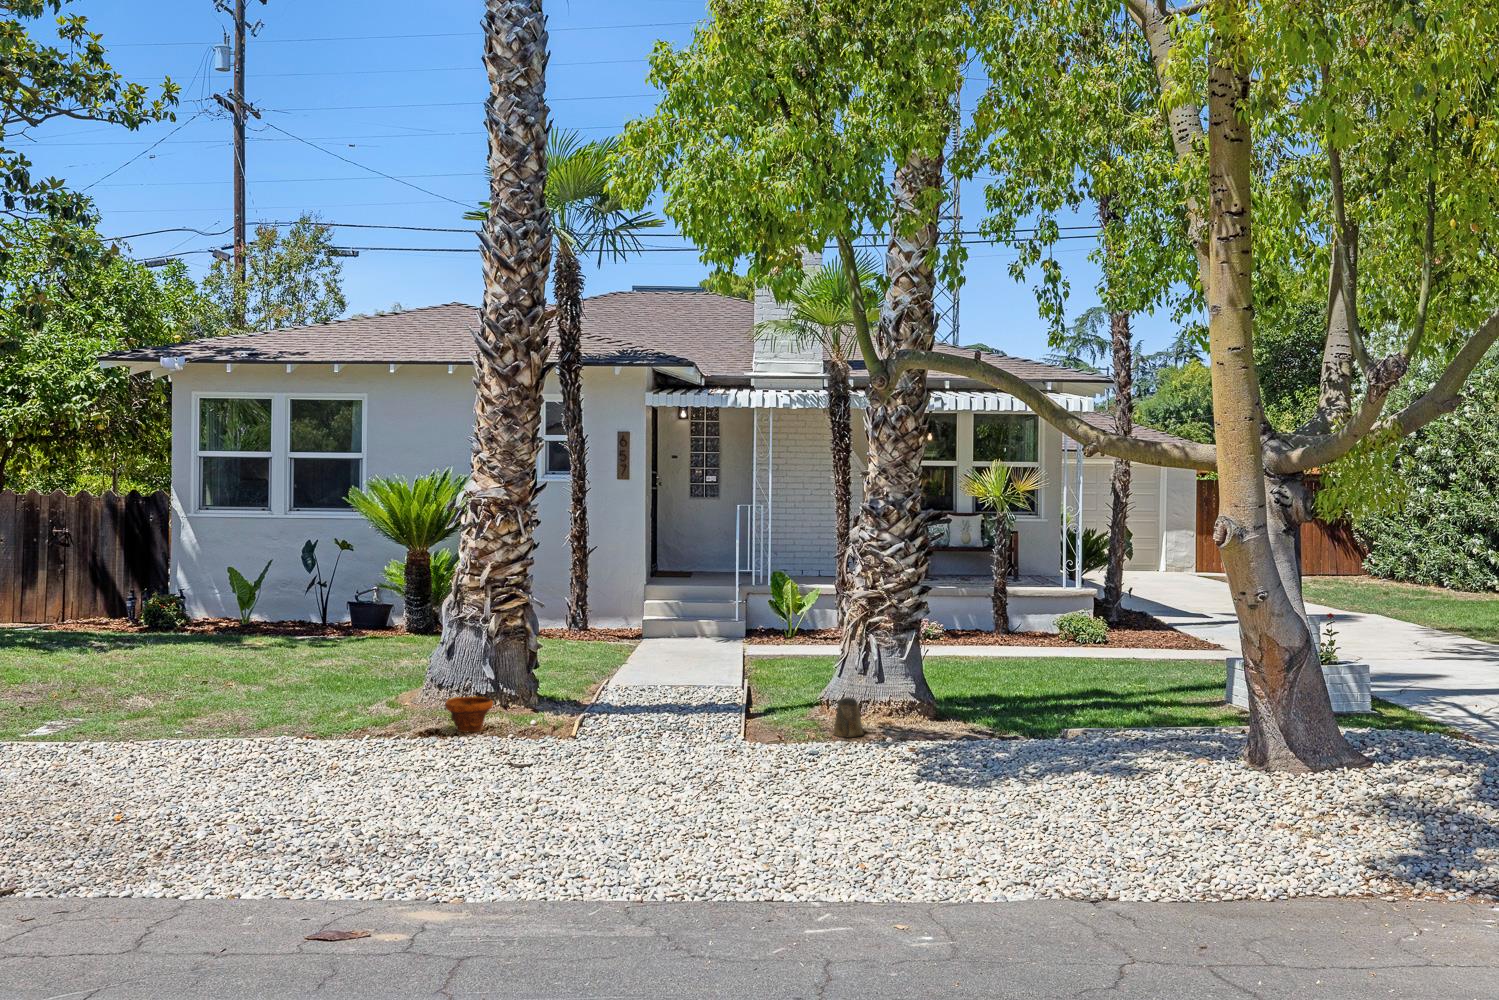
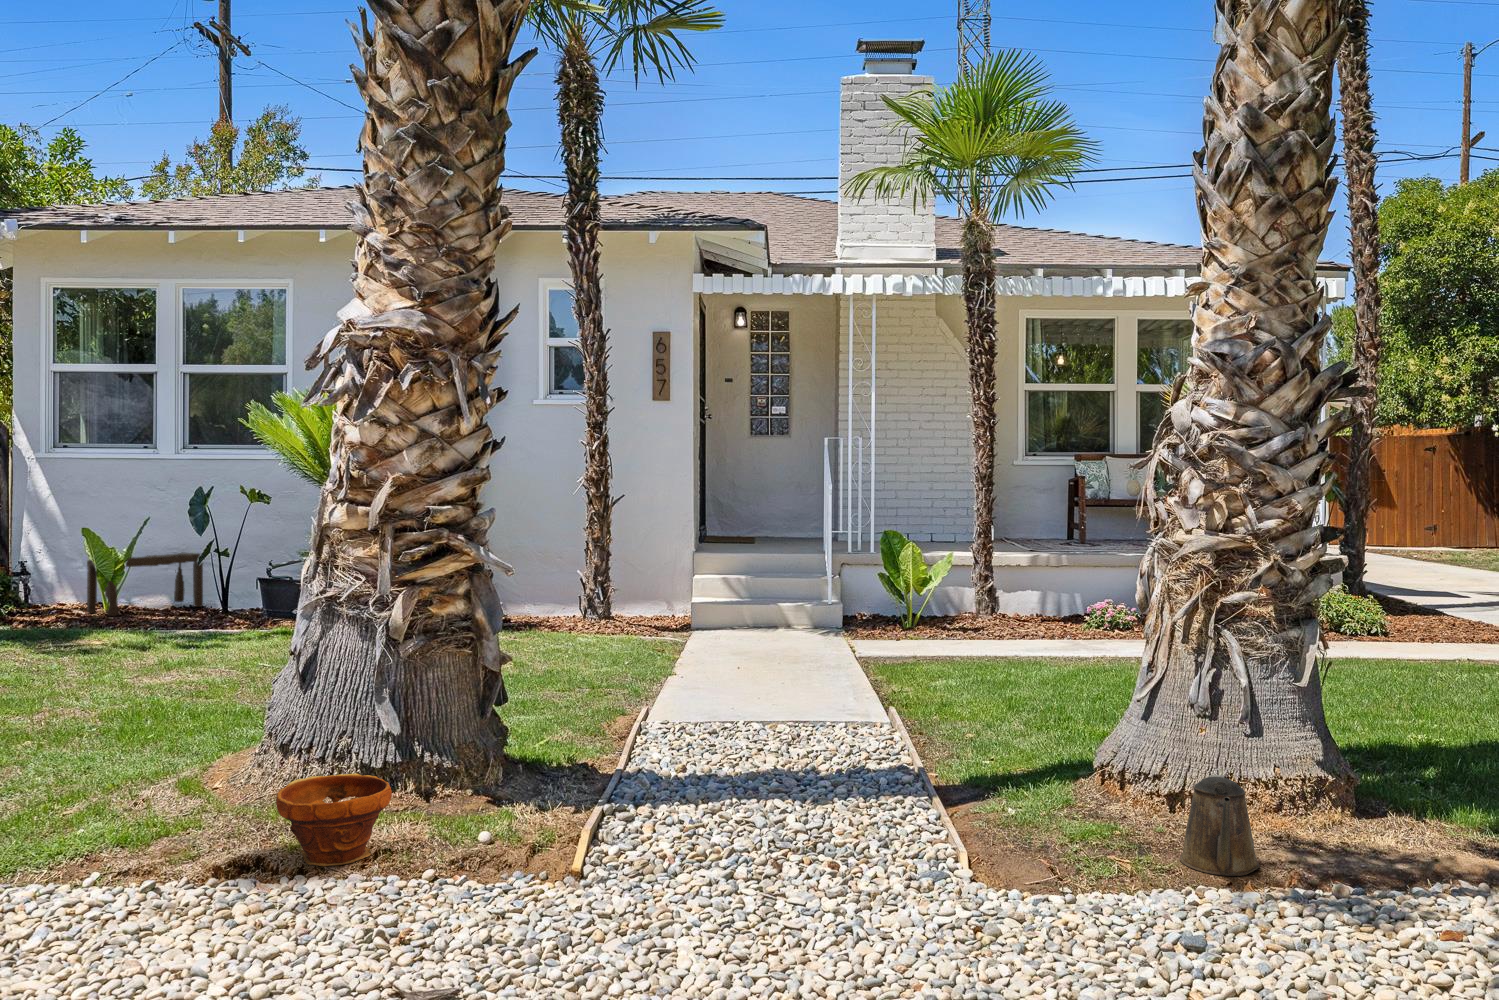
bench: none [231,583,307,627] -> present [87,552,205,616]

